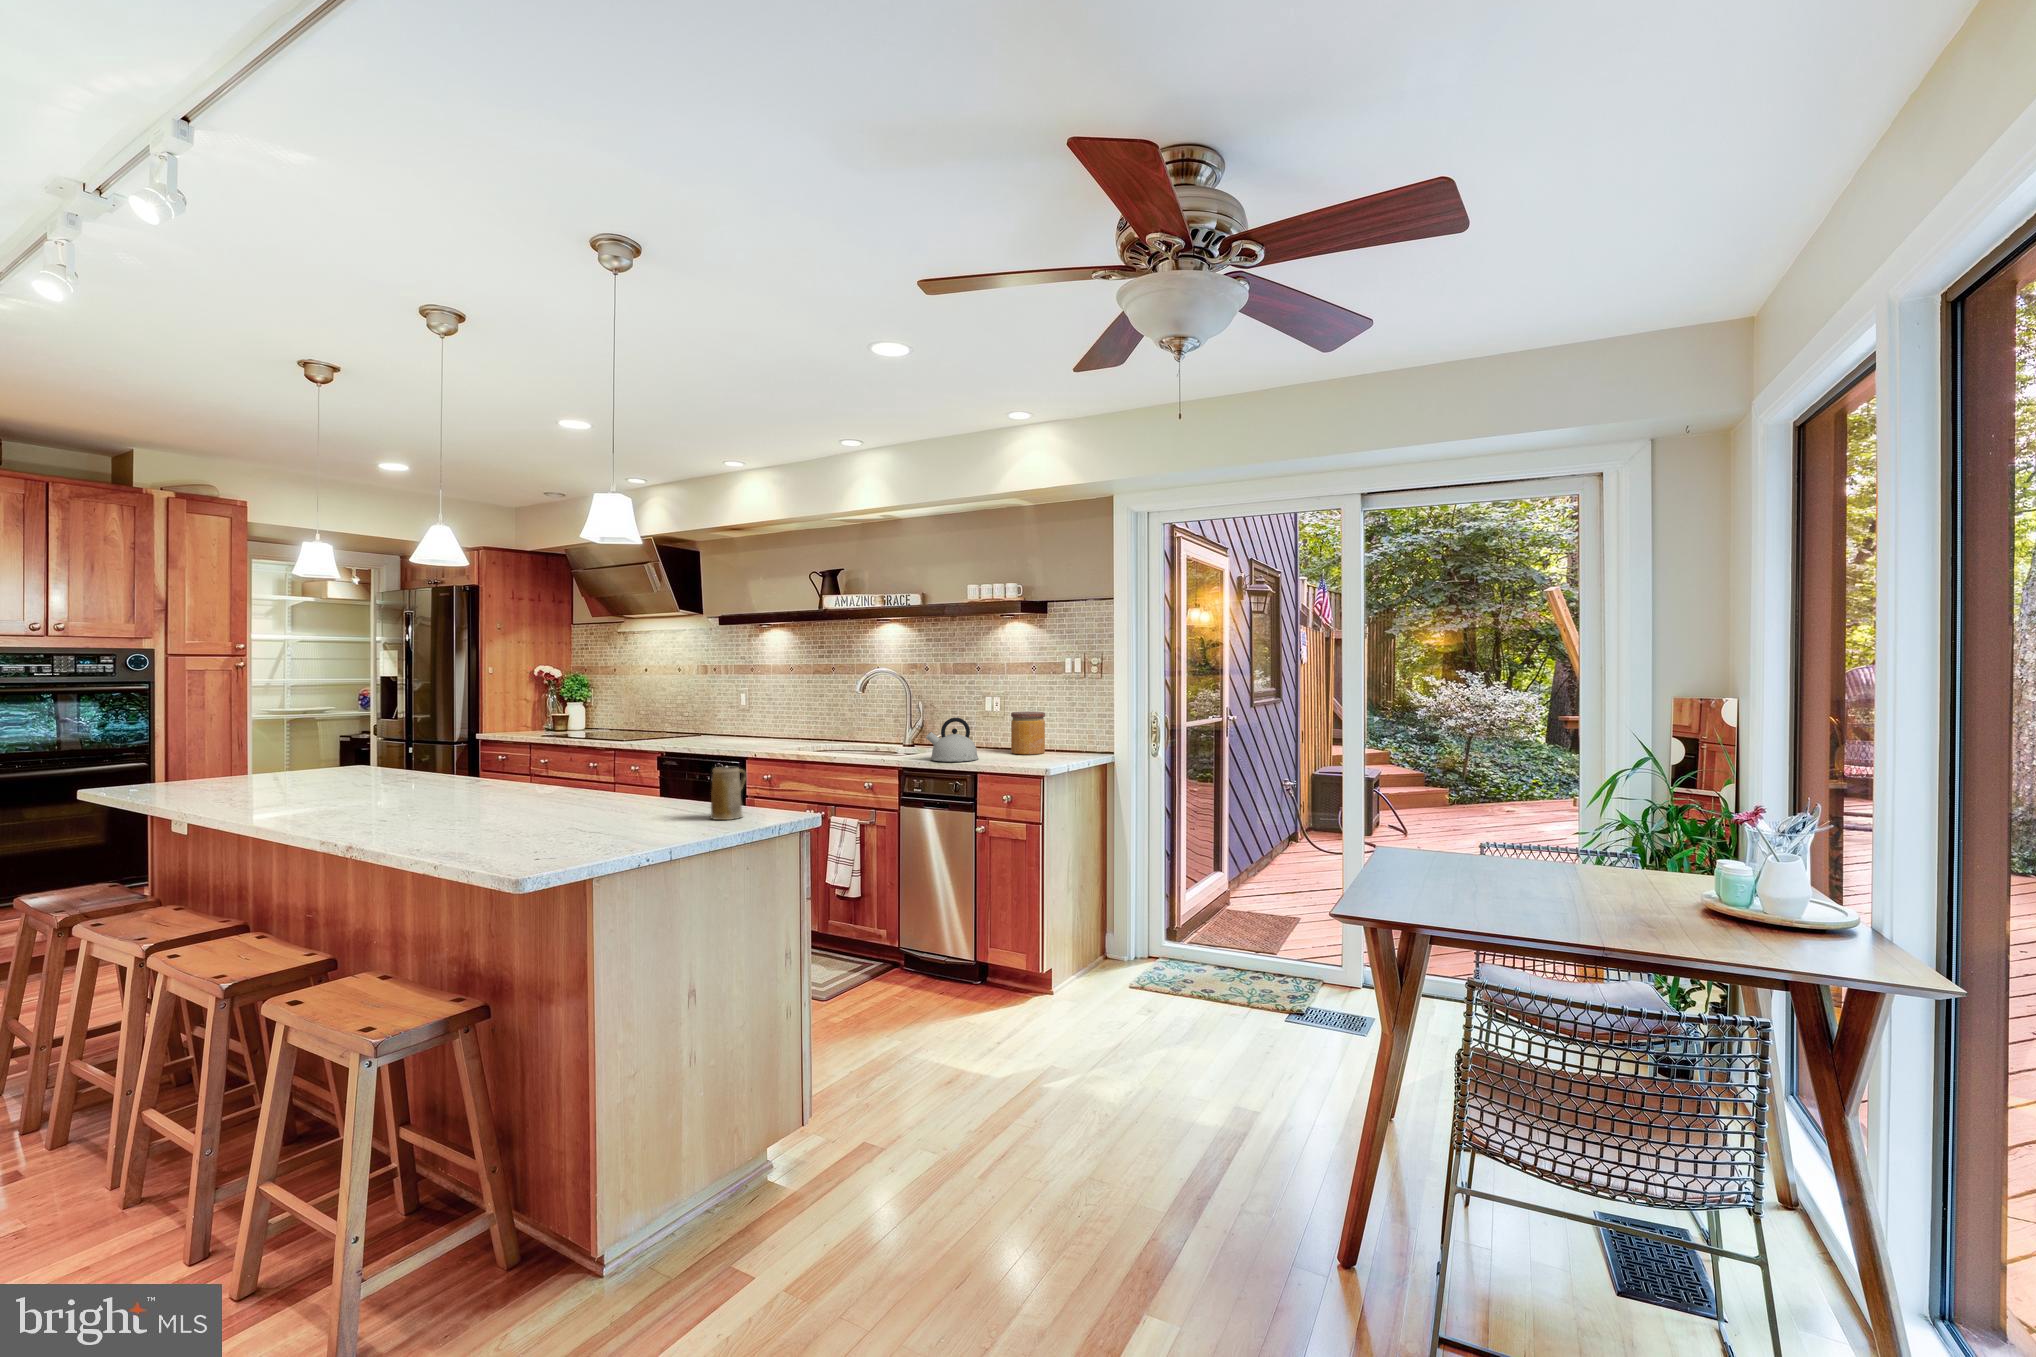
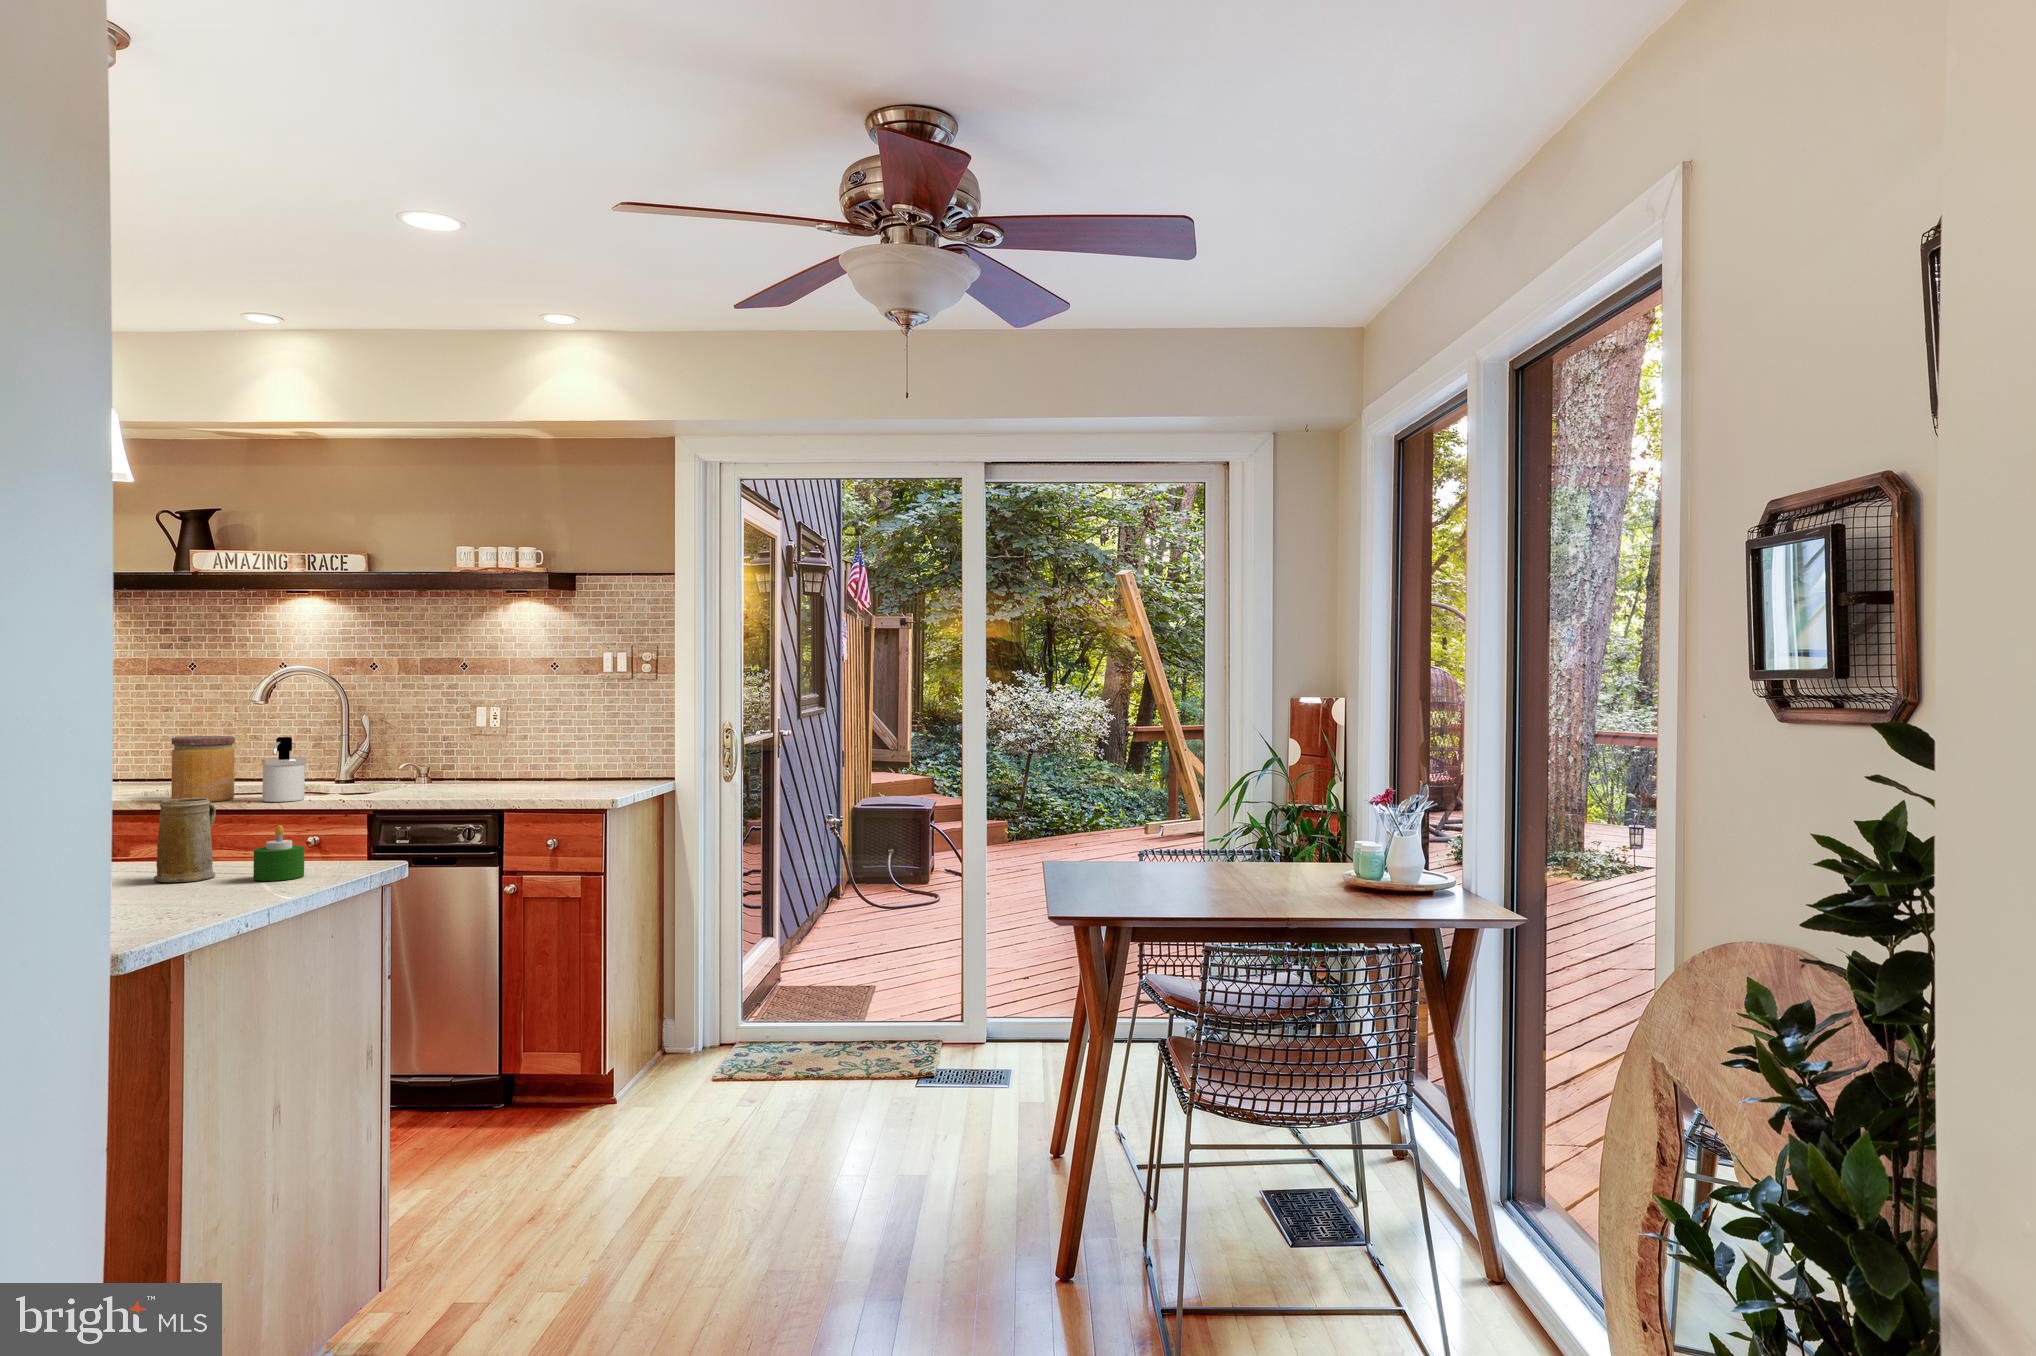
jar: present [1011,711,1045,755] -> present [171,736,235,802]
soap dispenser: none [847,718,872,760] -> present [261,737,306,802]
kettle: present [926,718,979,762] -> none [404,734,486,797]
candle: none [756,787,786,824] -> present [253,825,304,881]

